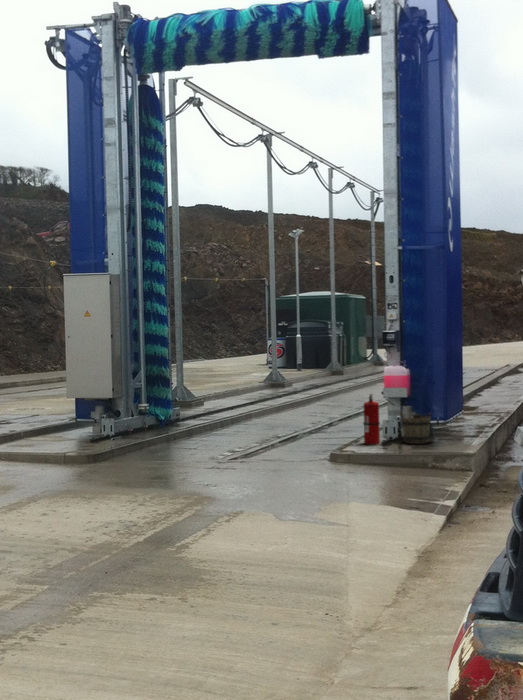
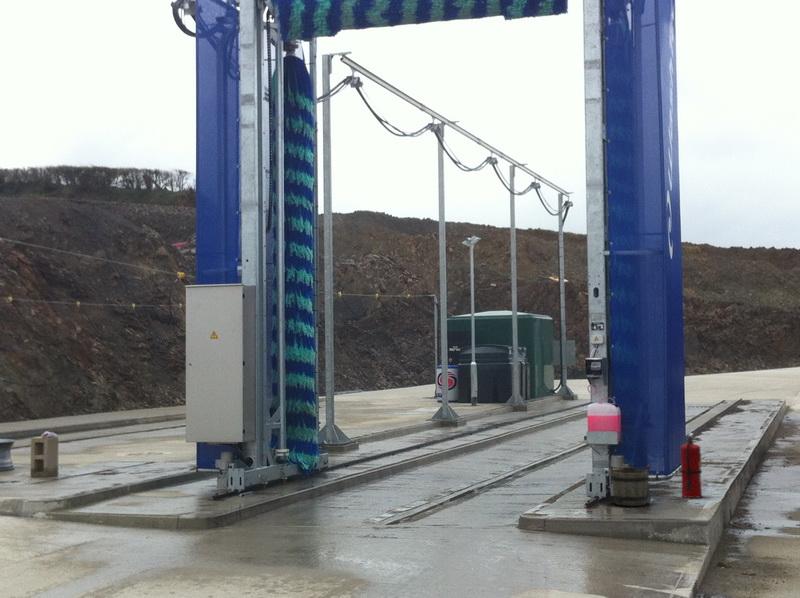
fire extinguisher: present [363,394,380,445] -> present [681,433,702,498]

